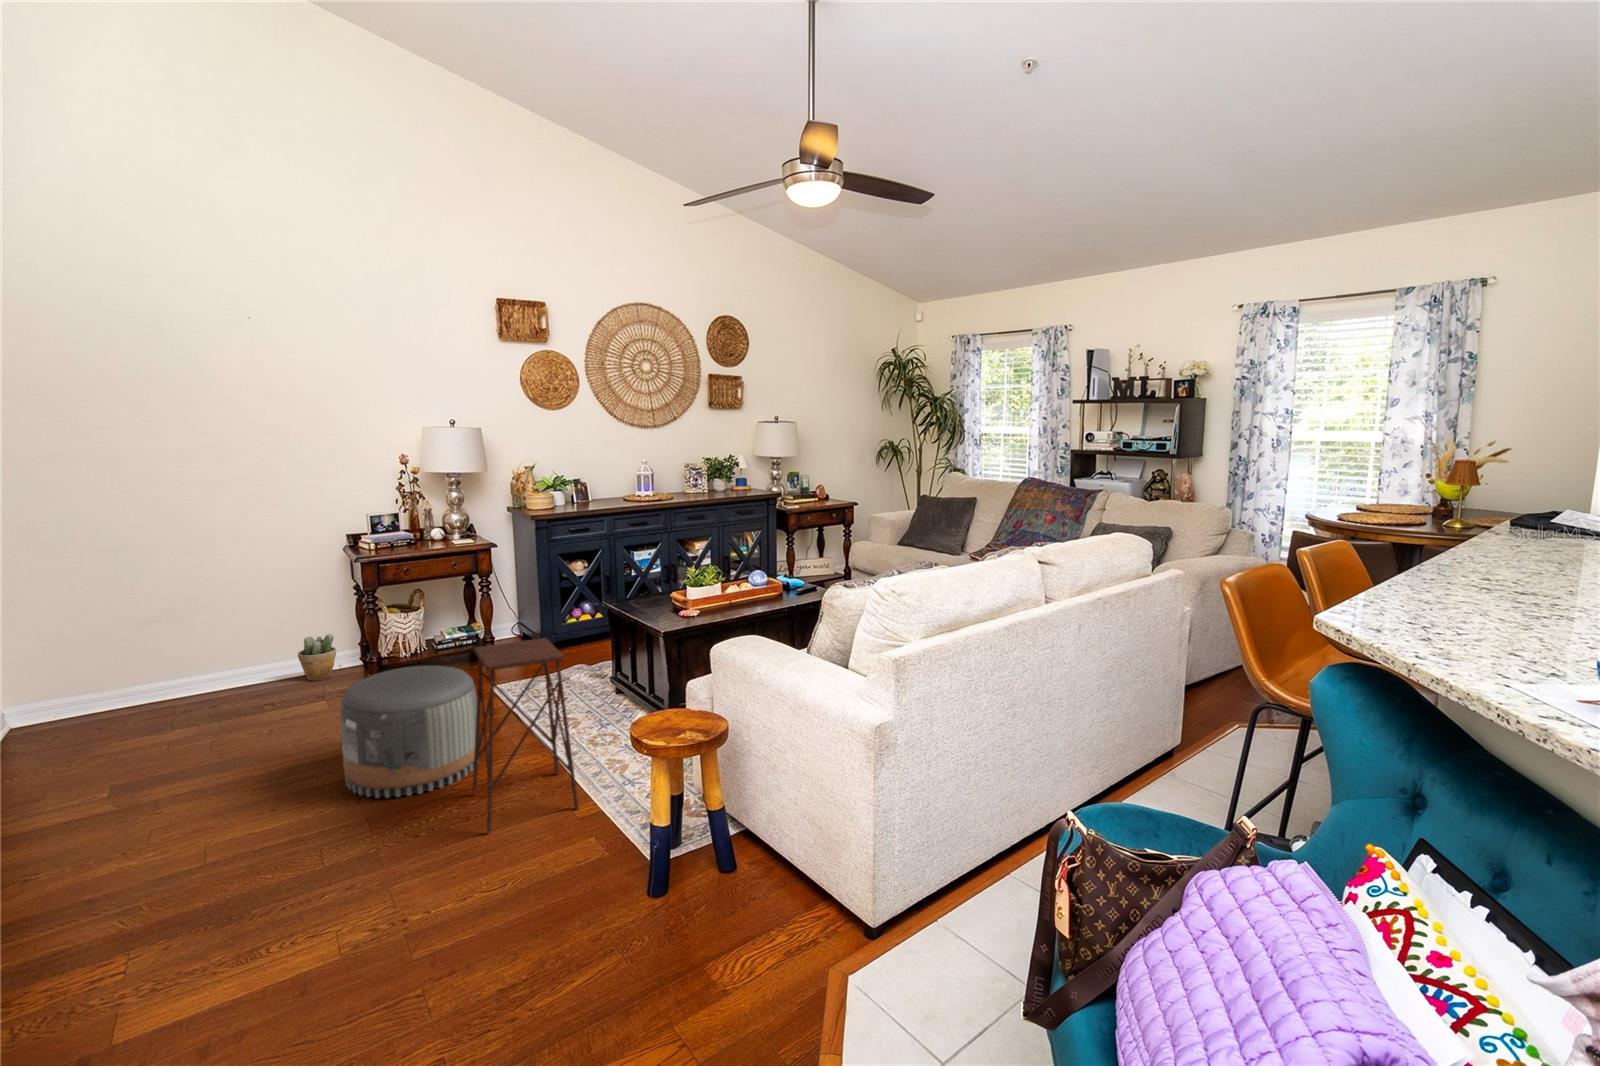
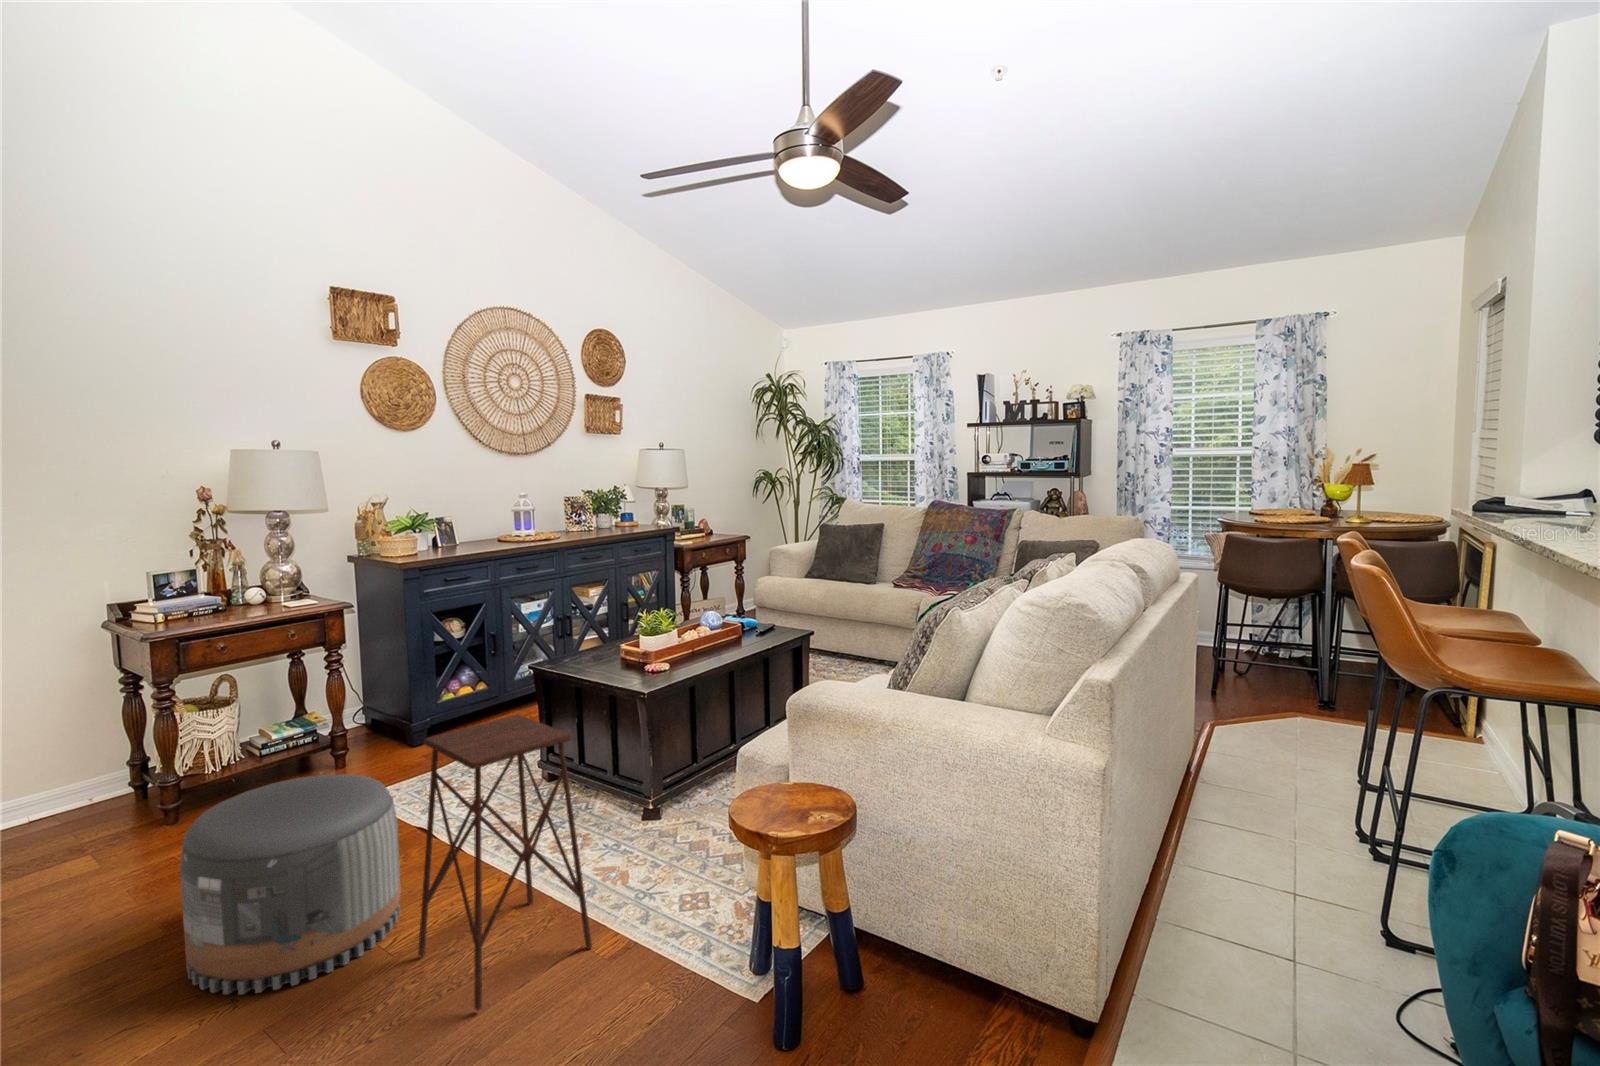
potted plant: present [298,634,336,681] -> none [24,752,92,827]

